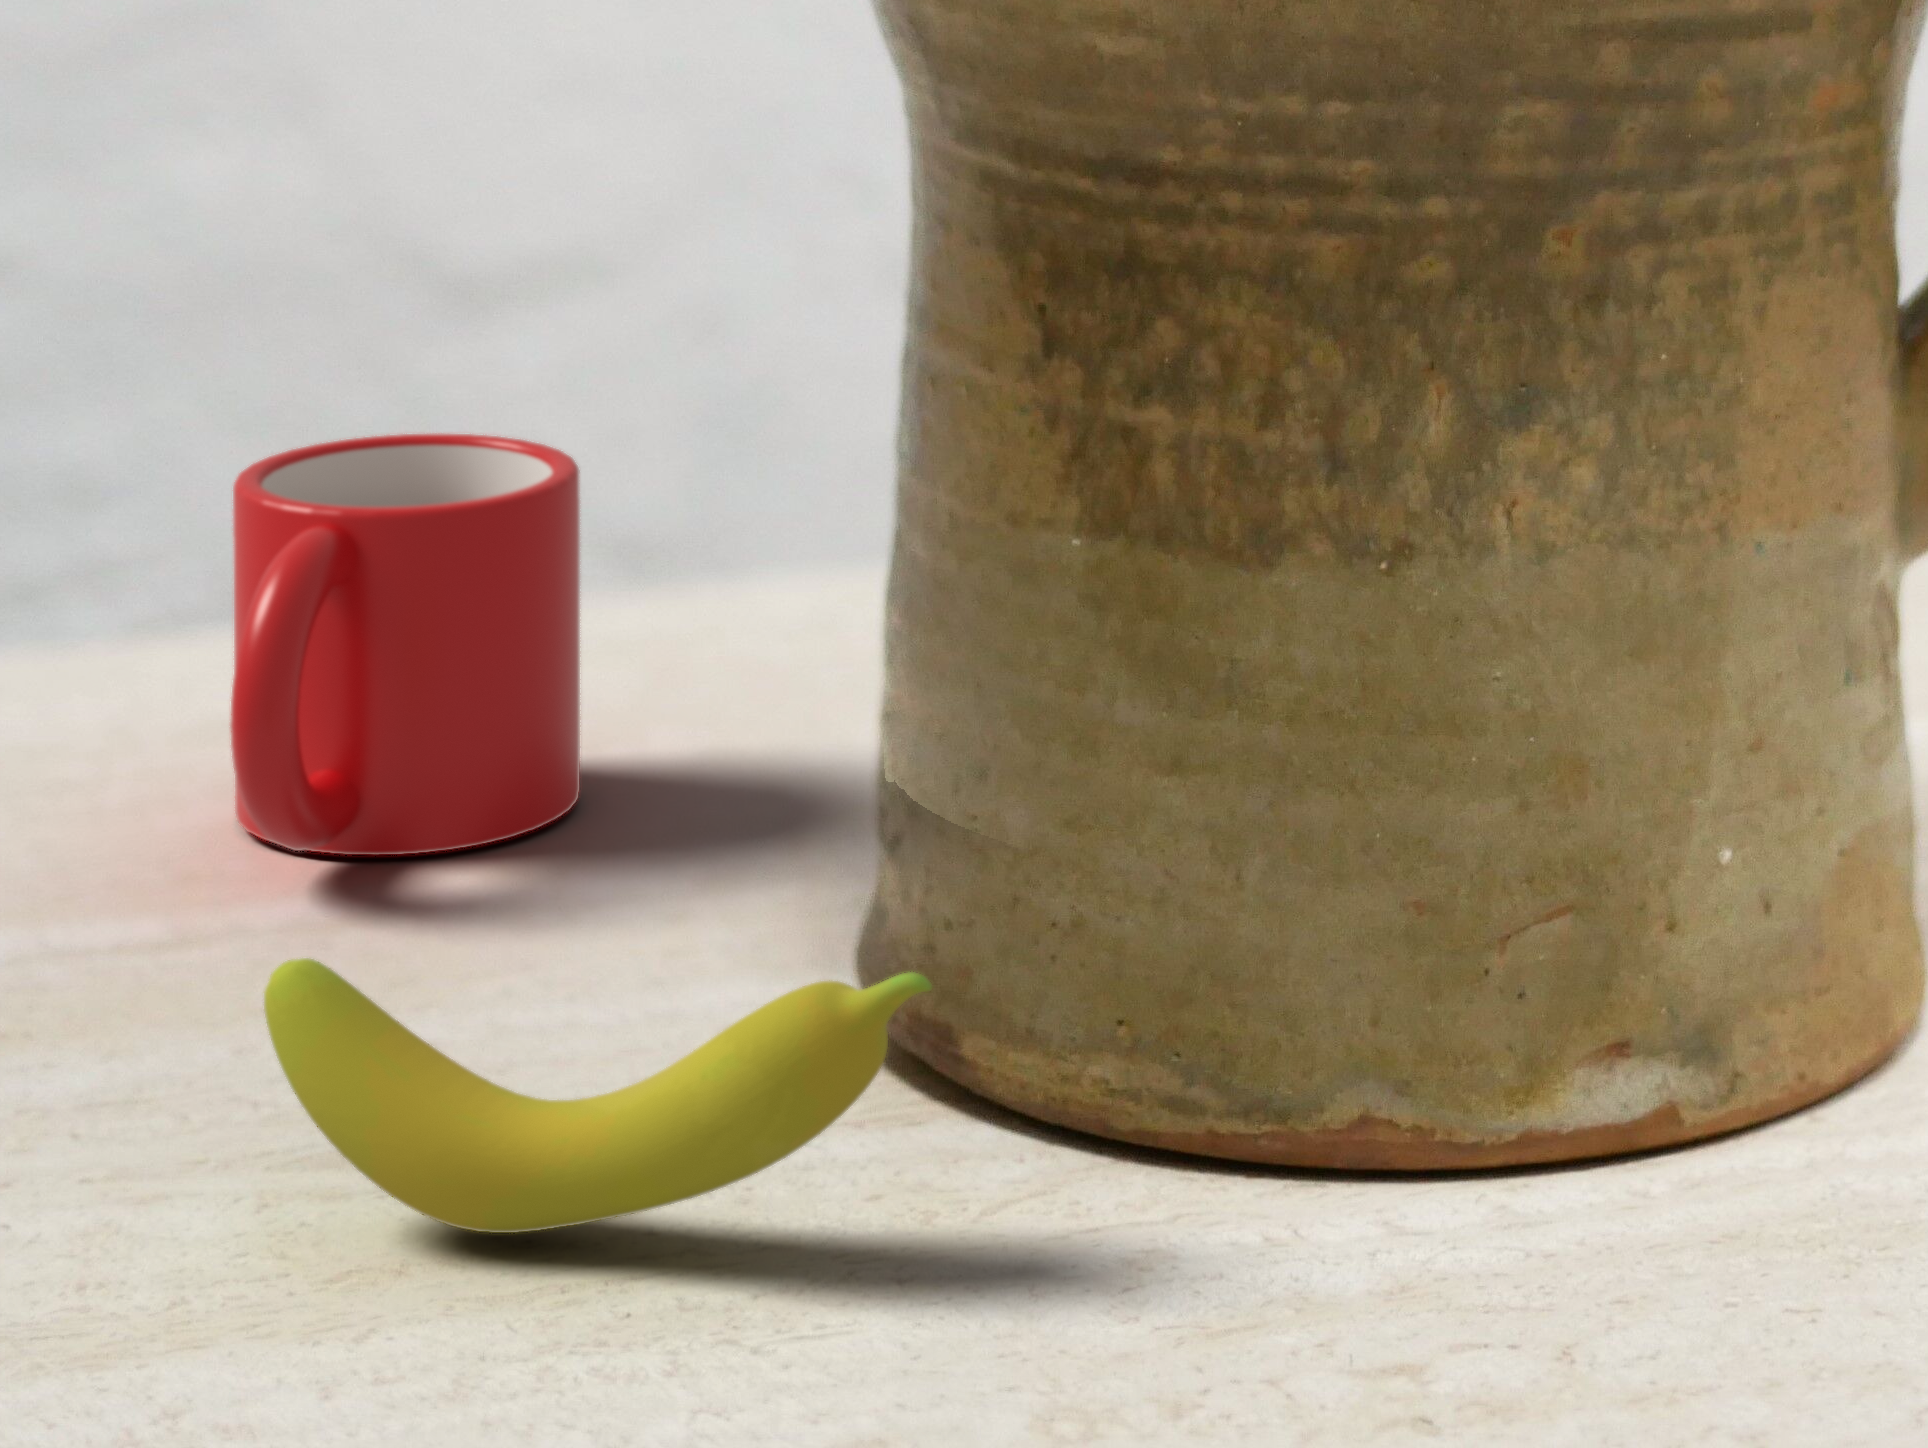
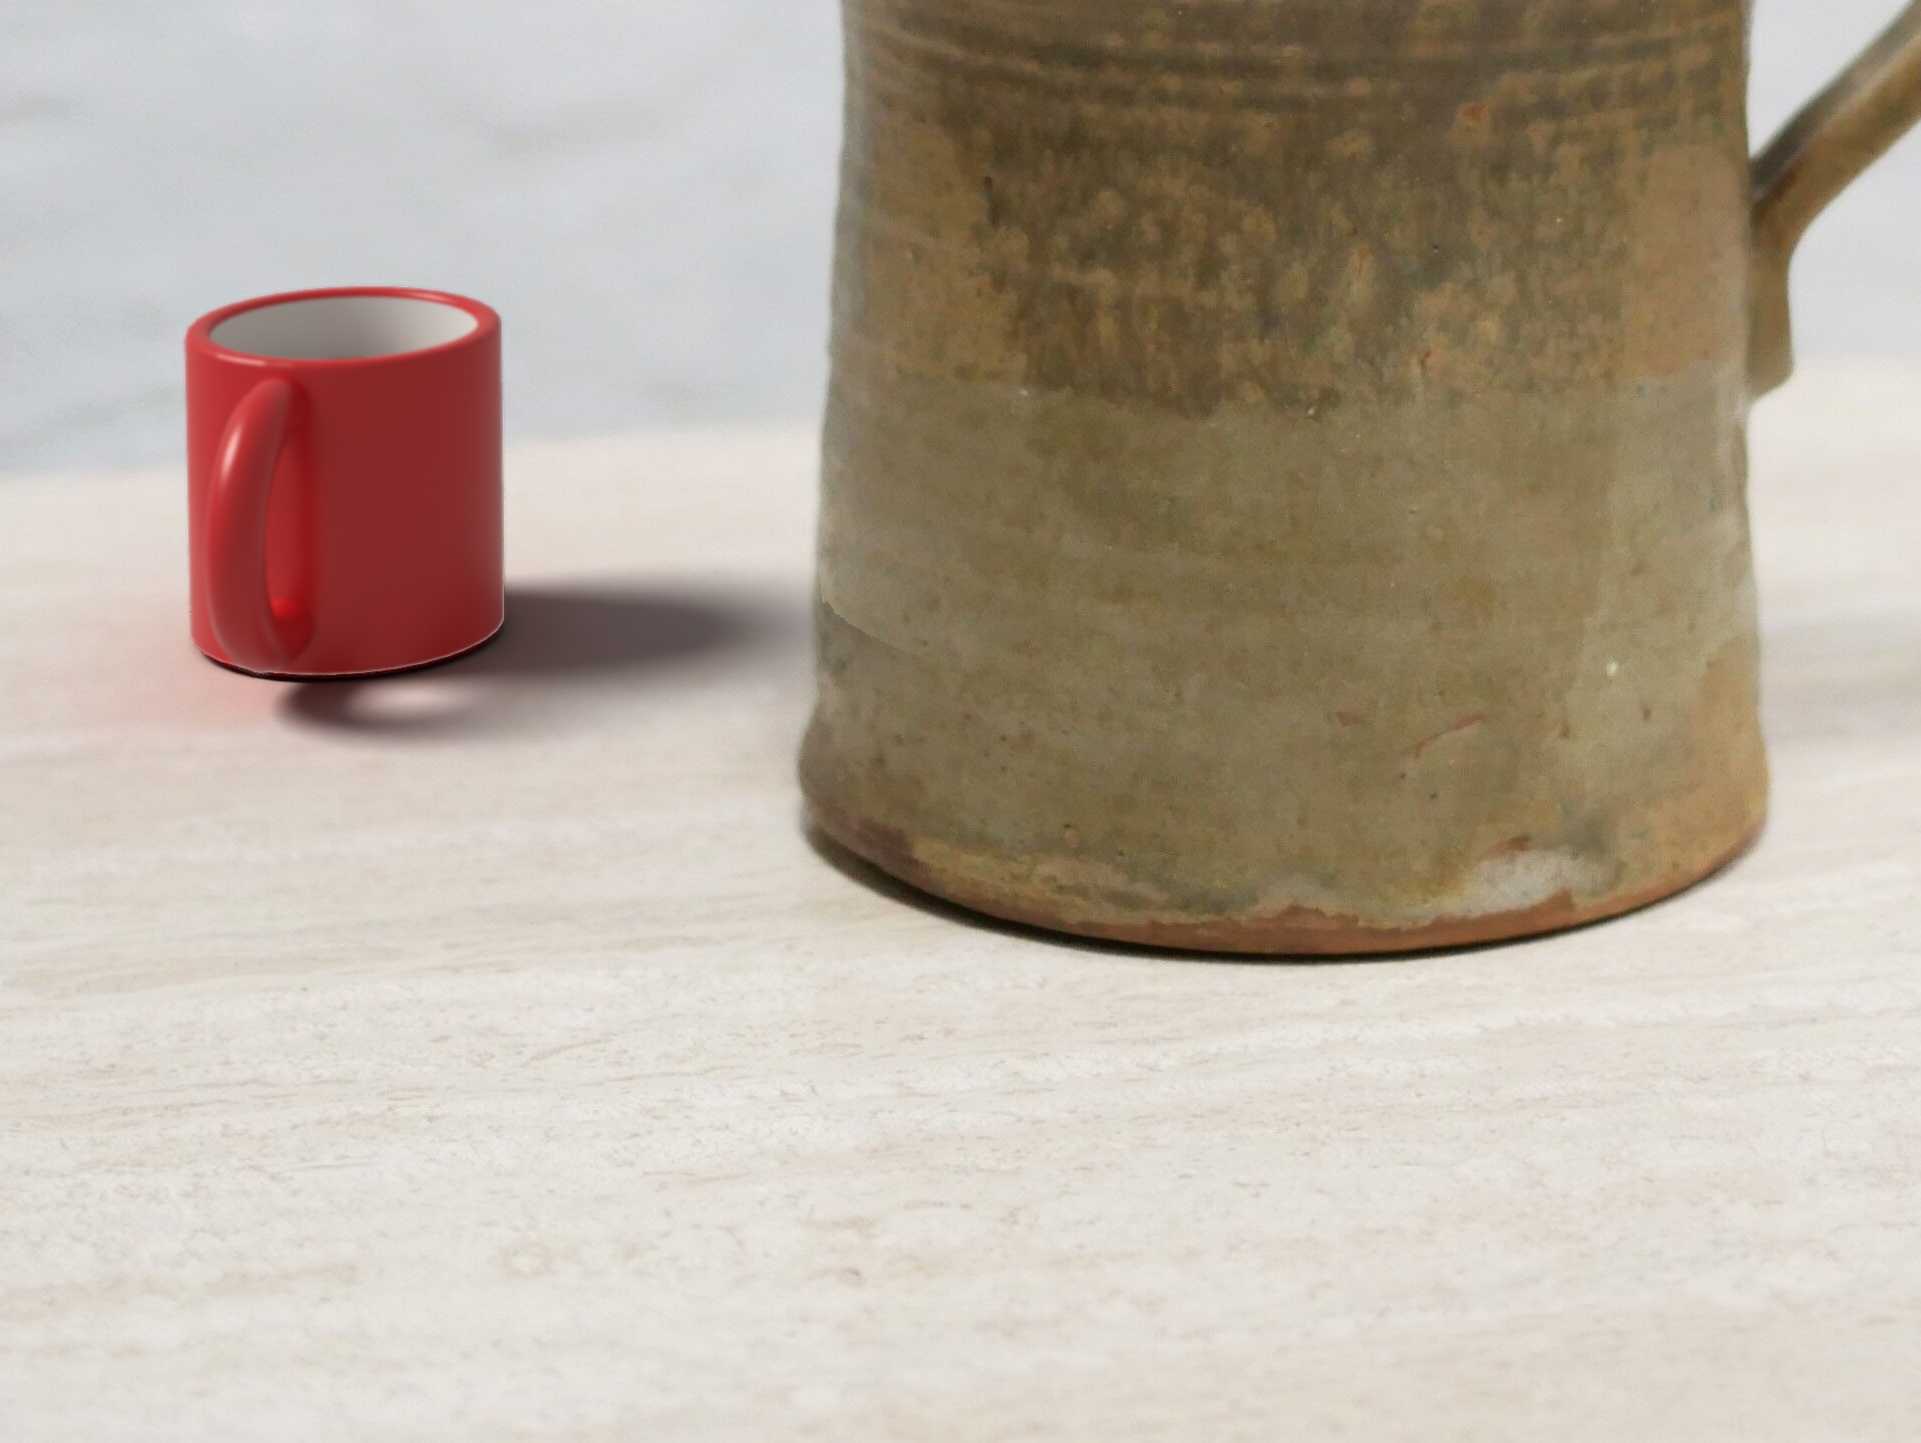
fruit: present [264,958,932,1233] -> none [303,787,924,1031]

